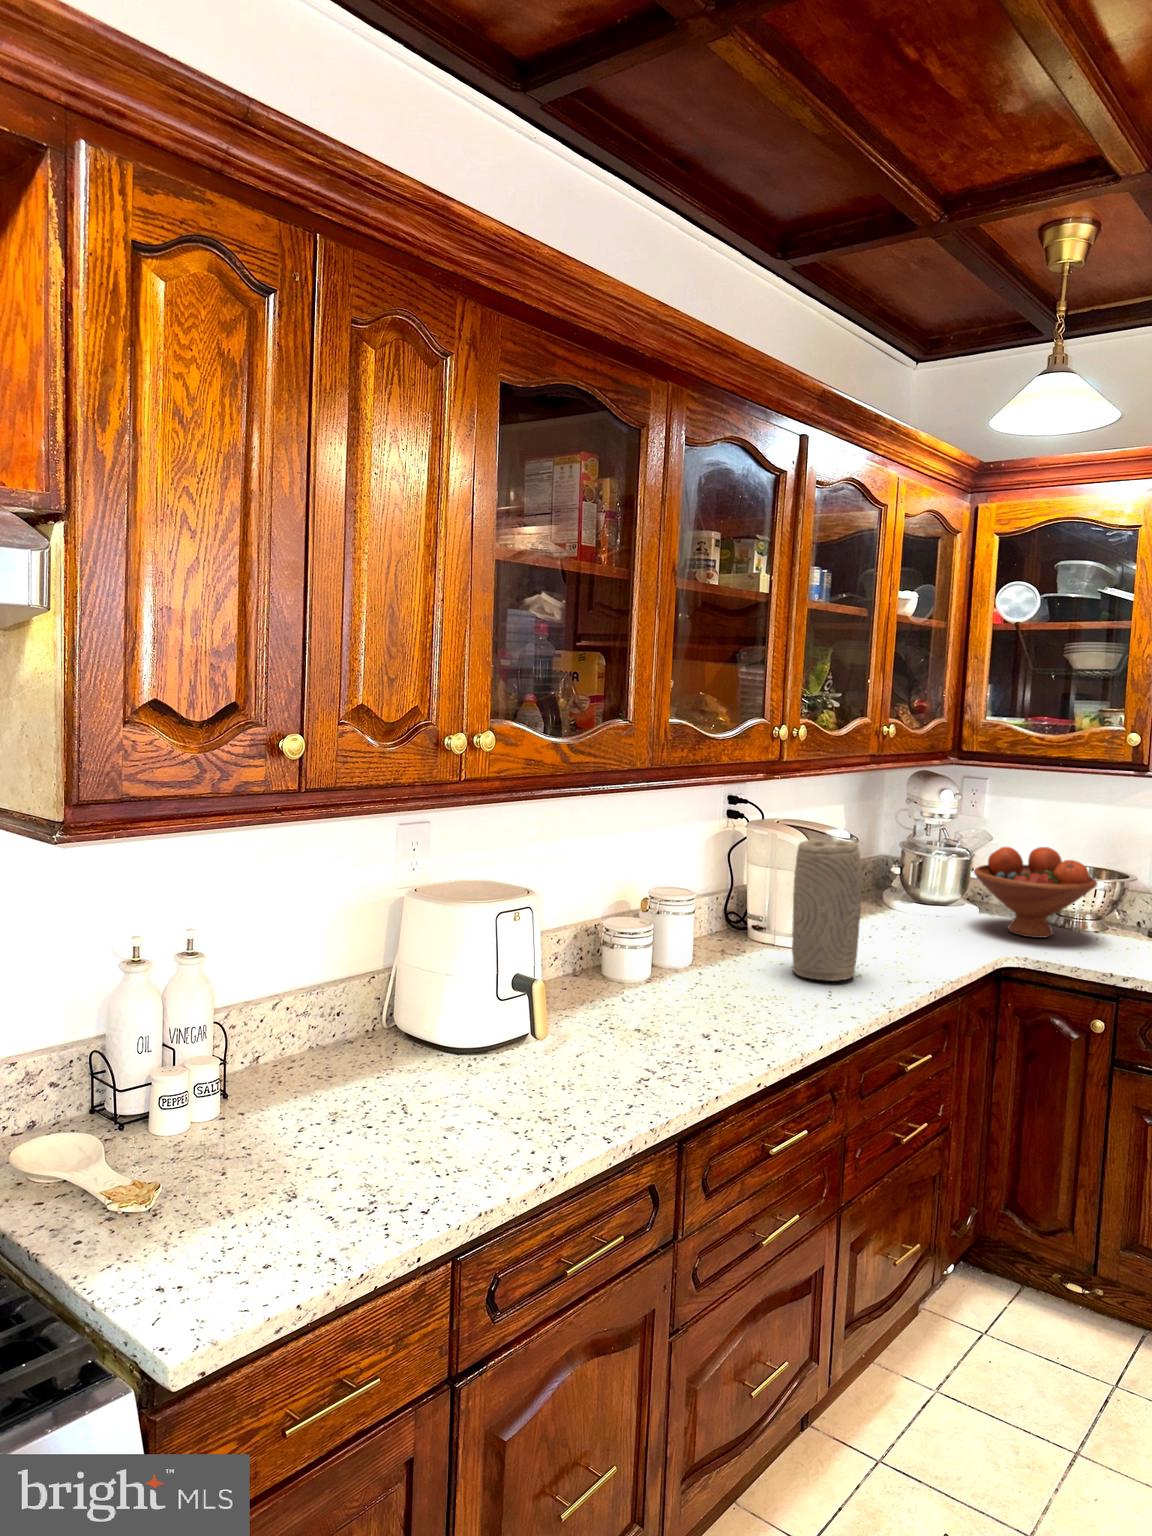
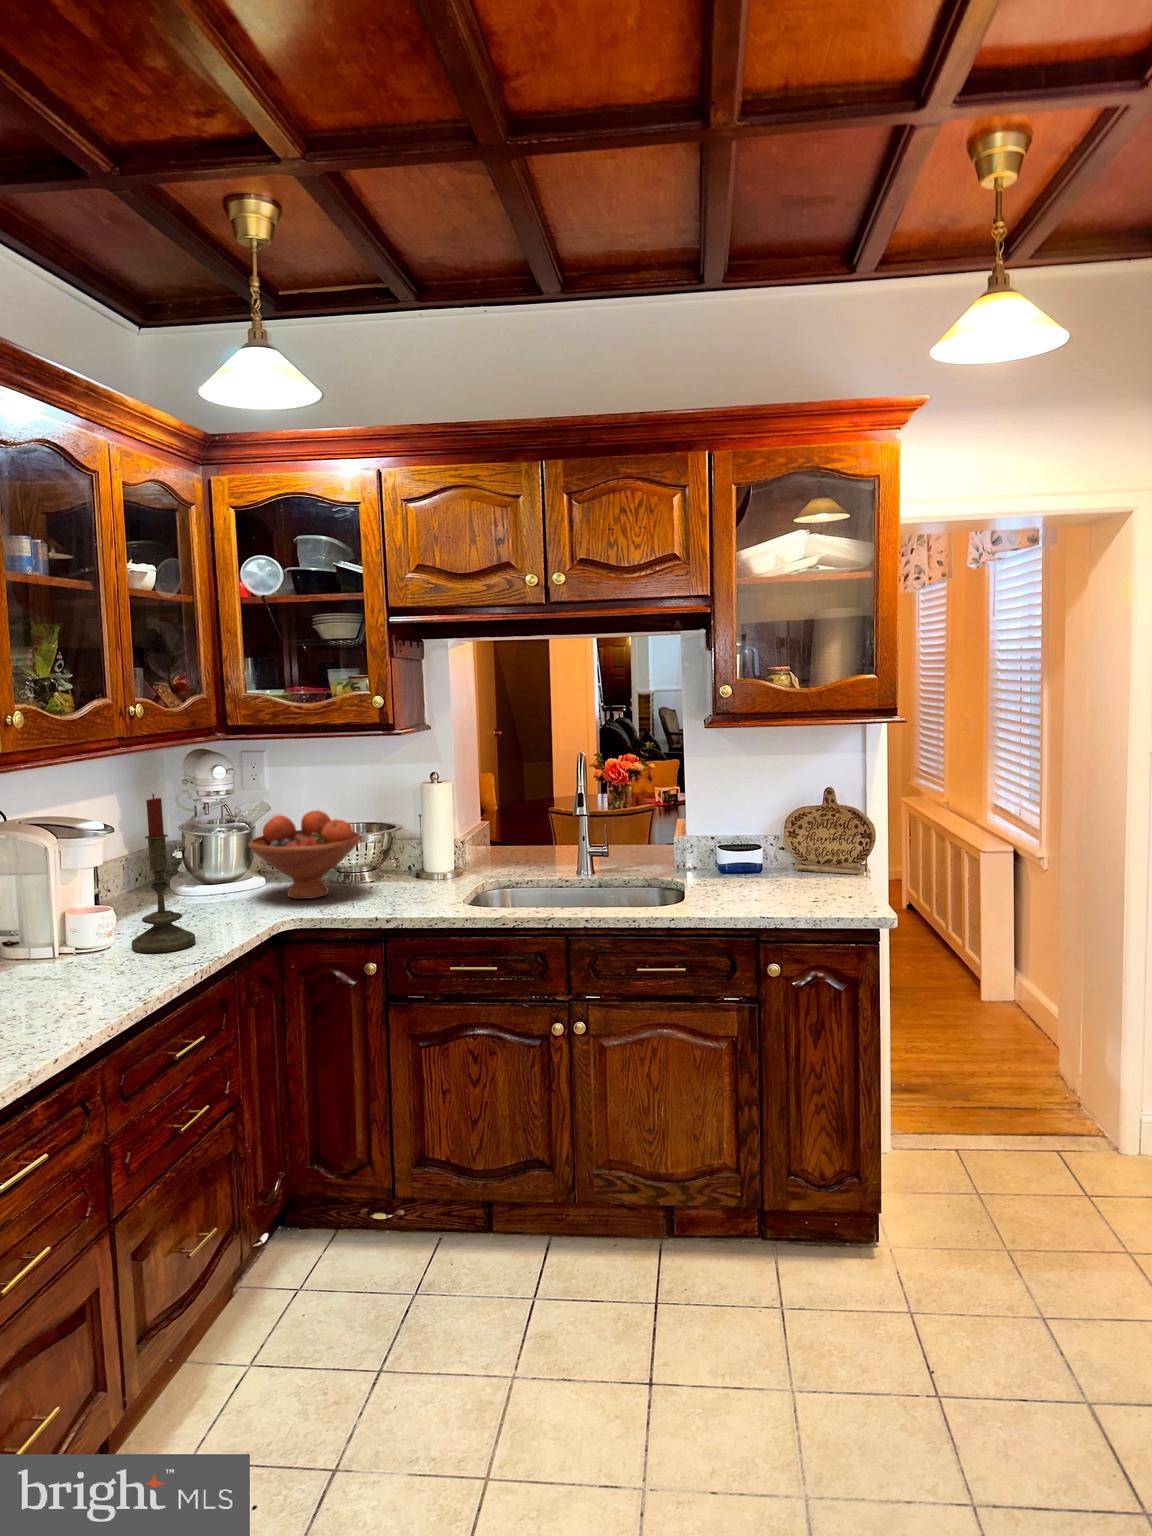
candle: none [865,811,925,965] -> present [132,794,195,953]
vase: present [792,840,861,981] -> none [28,833,113,987]

